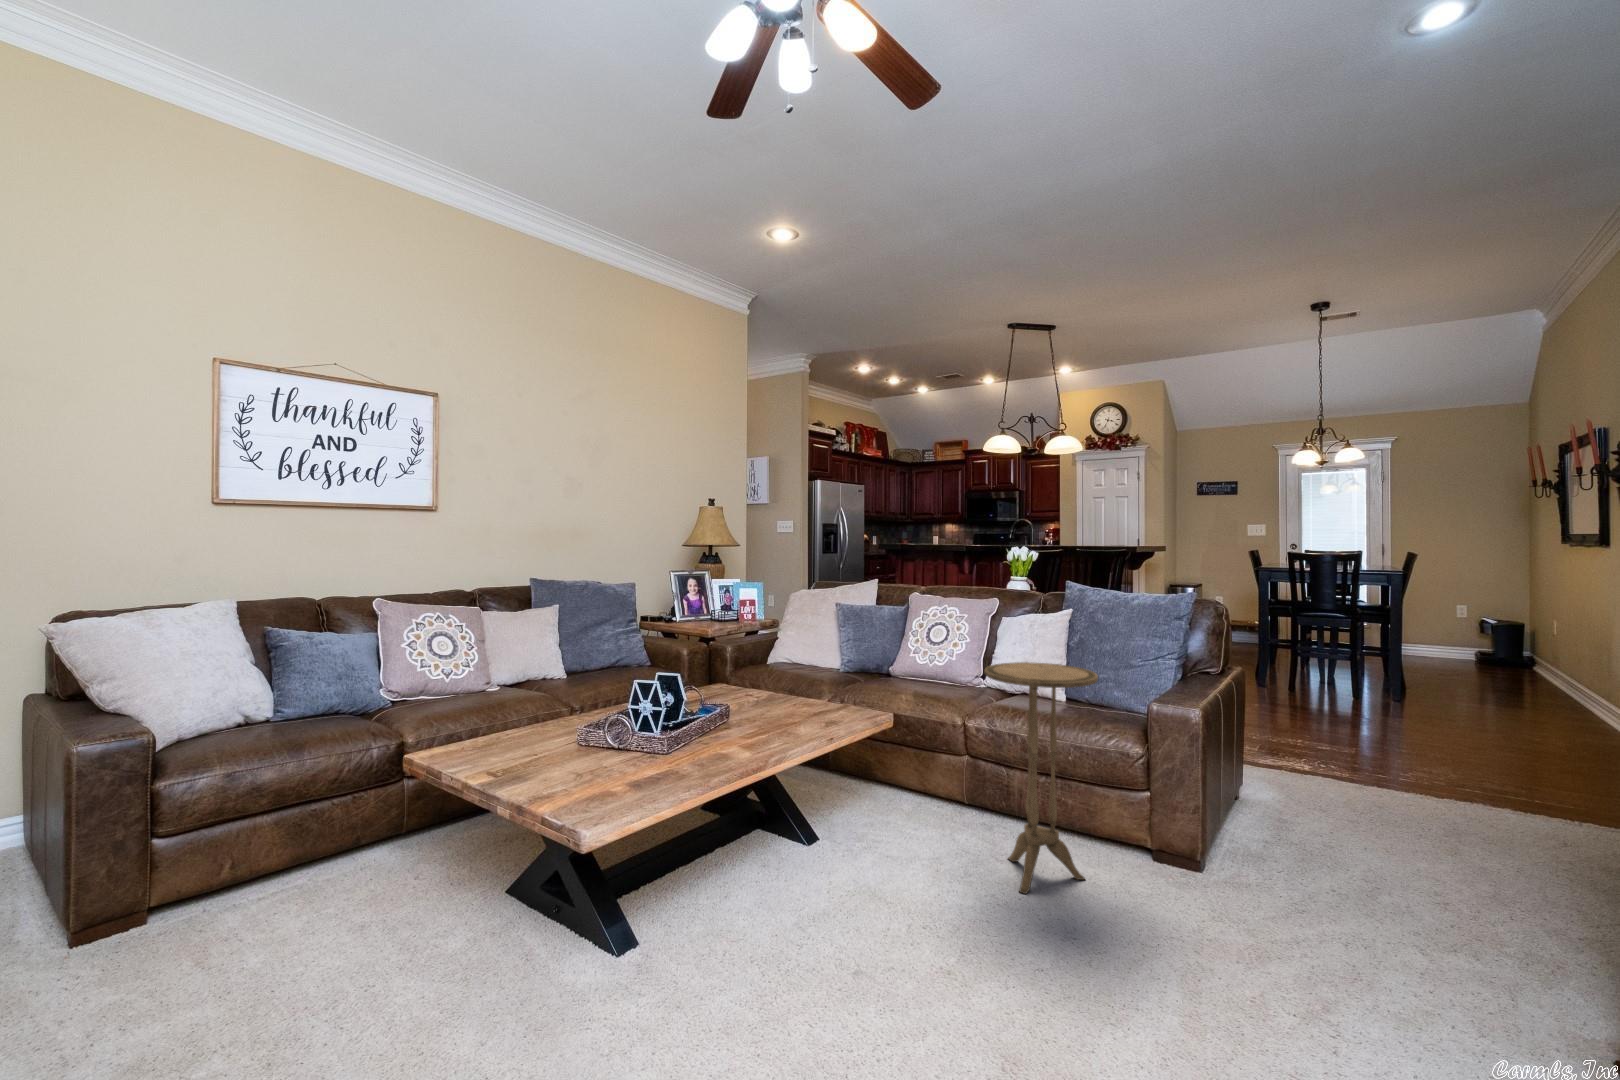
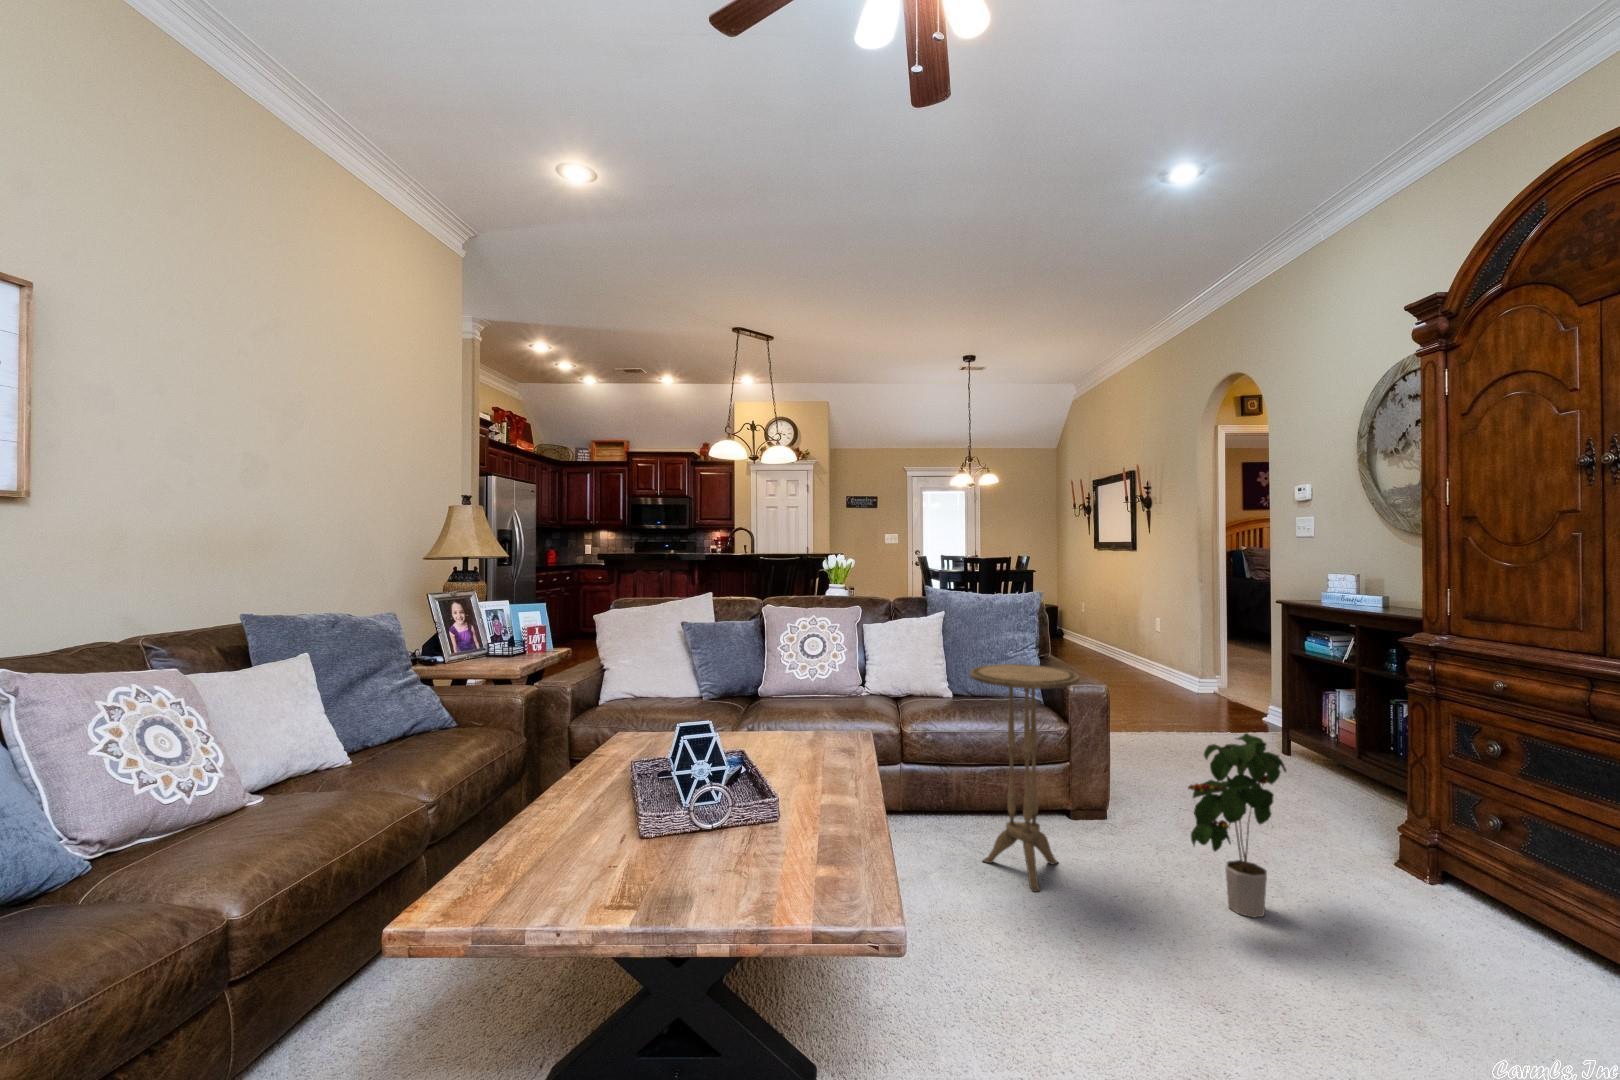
potted plant: none [1142,769,1336,987] -> present [1188,733,1286,917]

